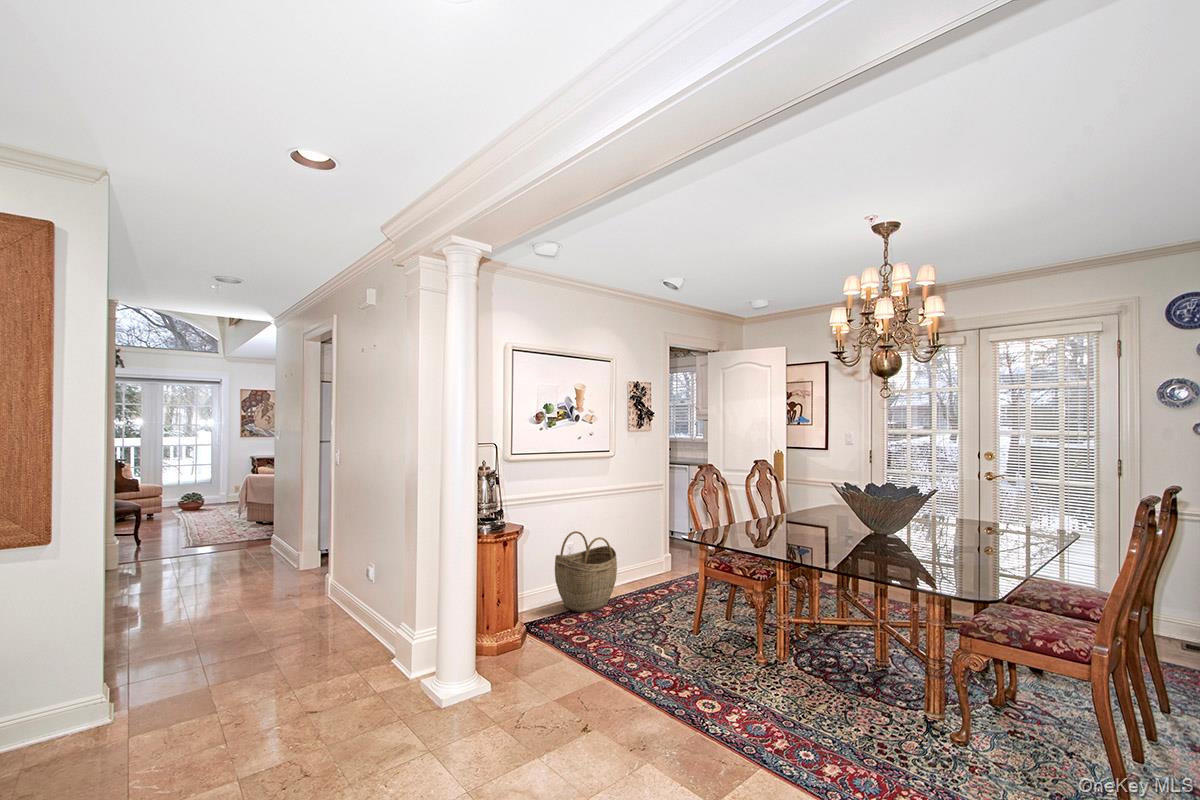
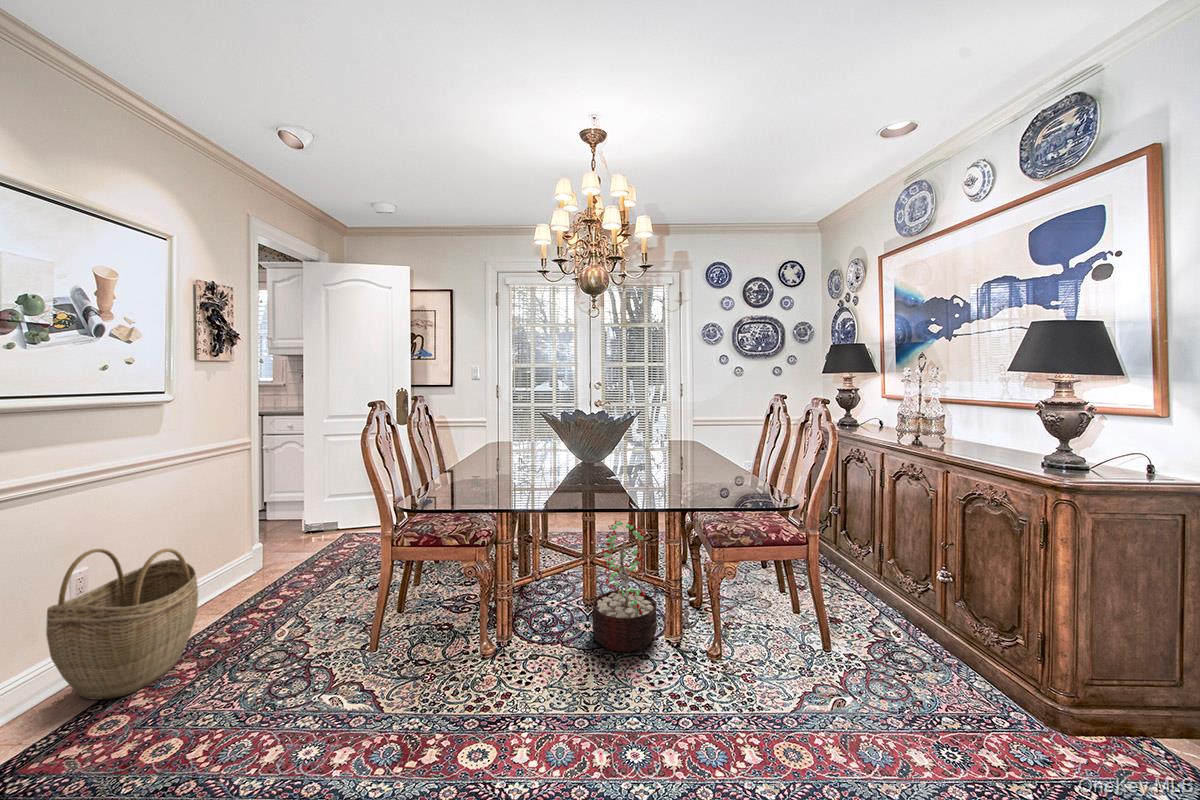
decorative plant: none [850,586,921,709] -> present [592,520,658,652]

